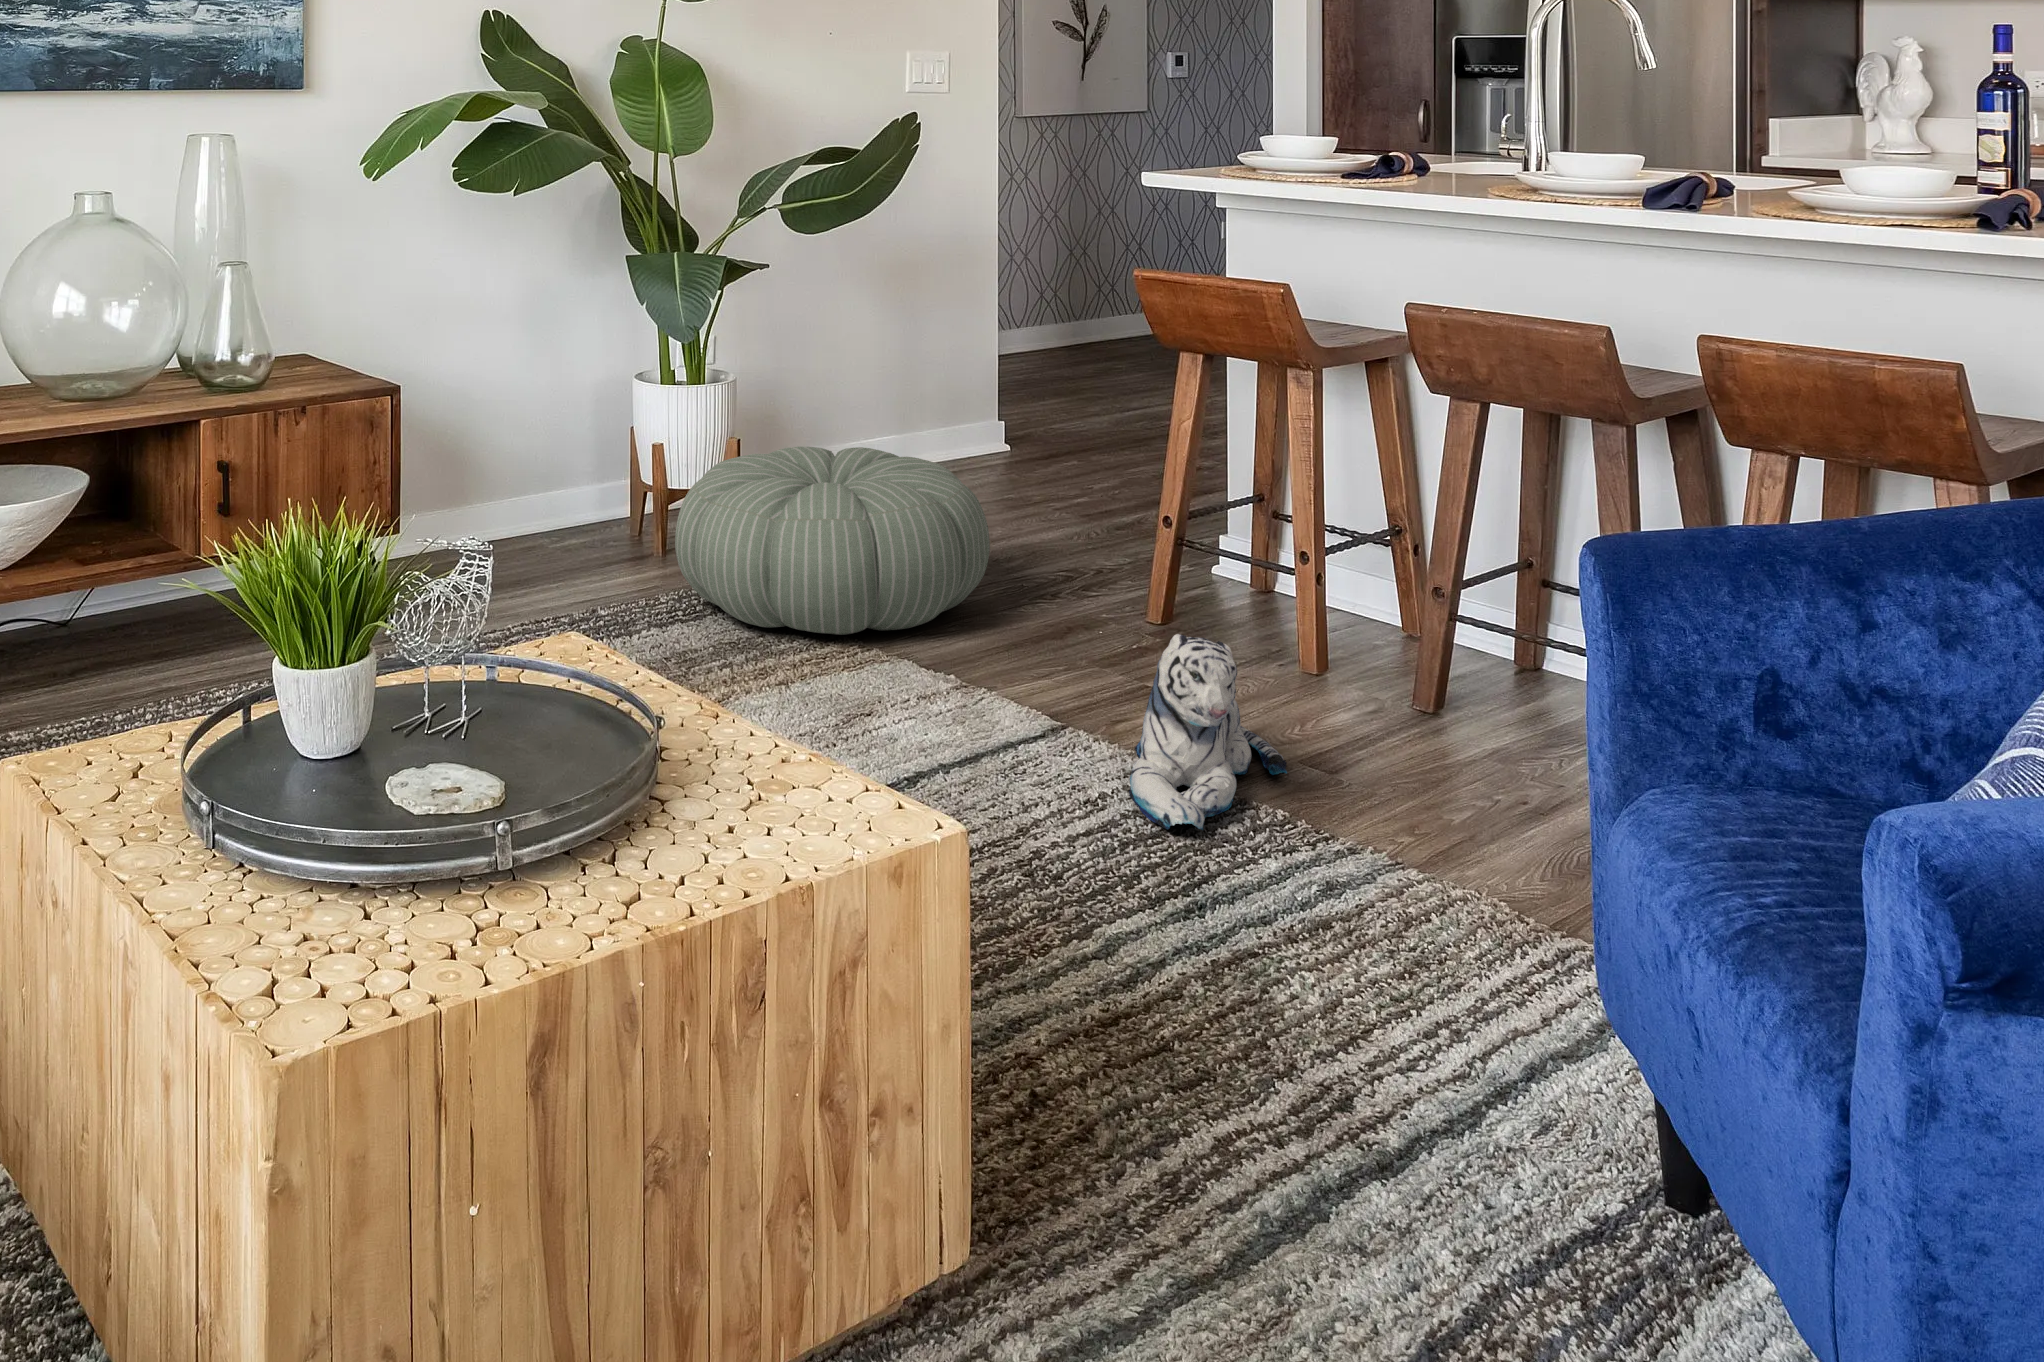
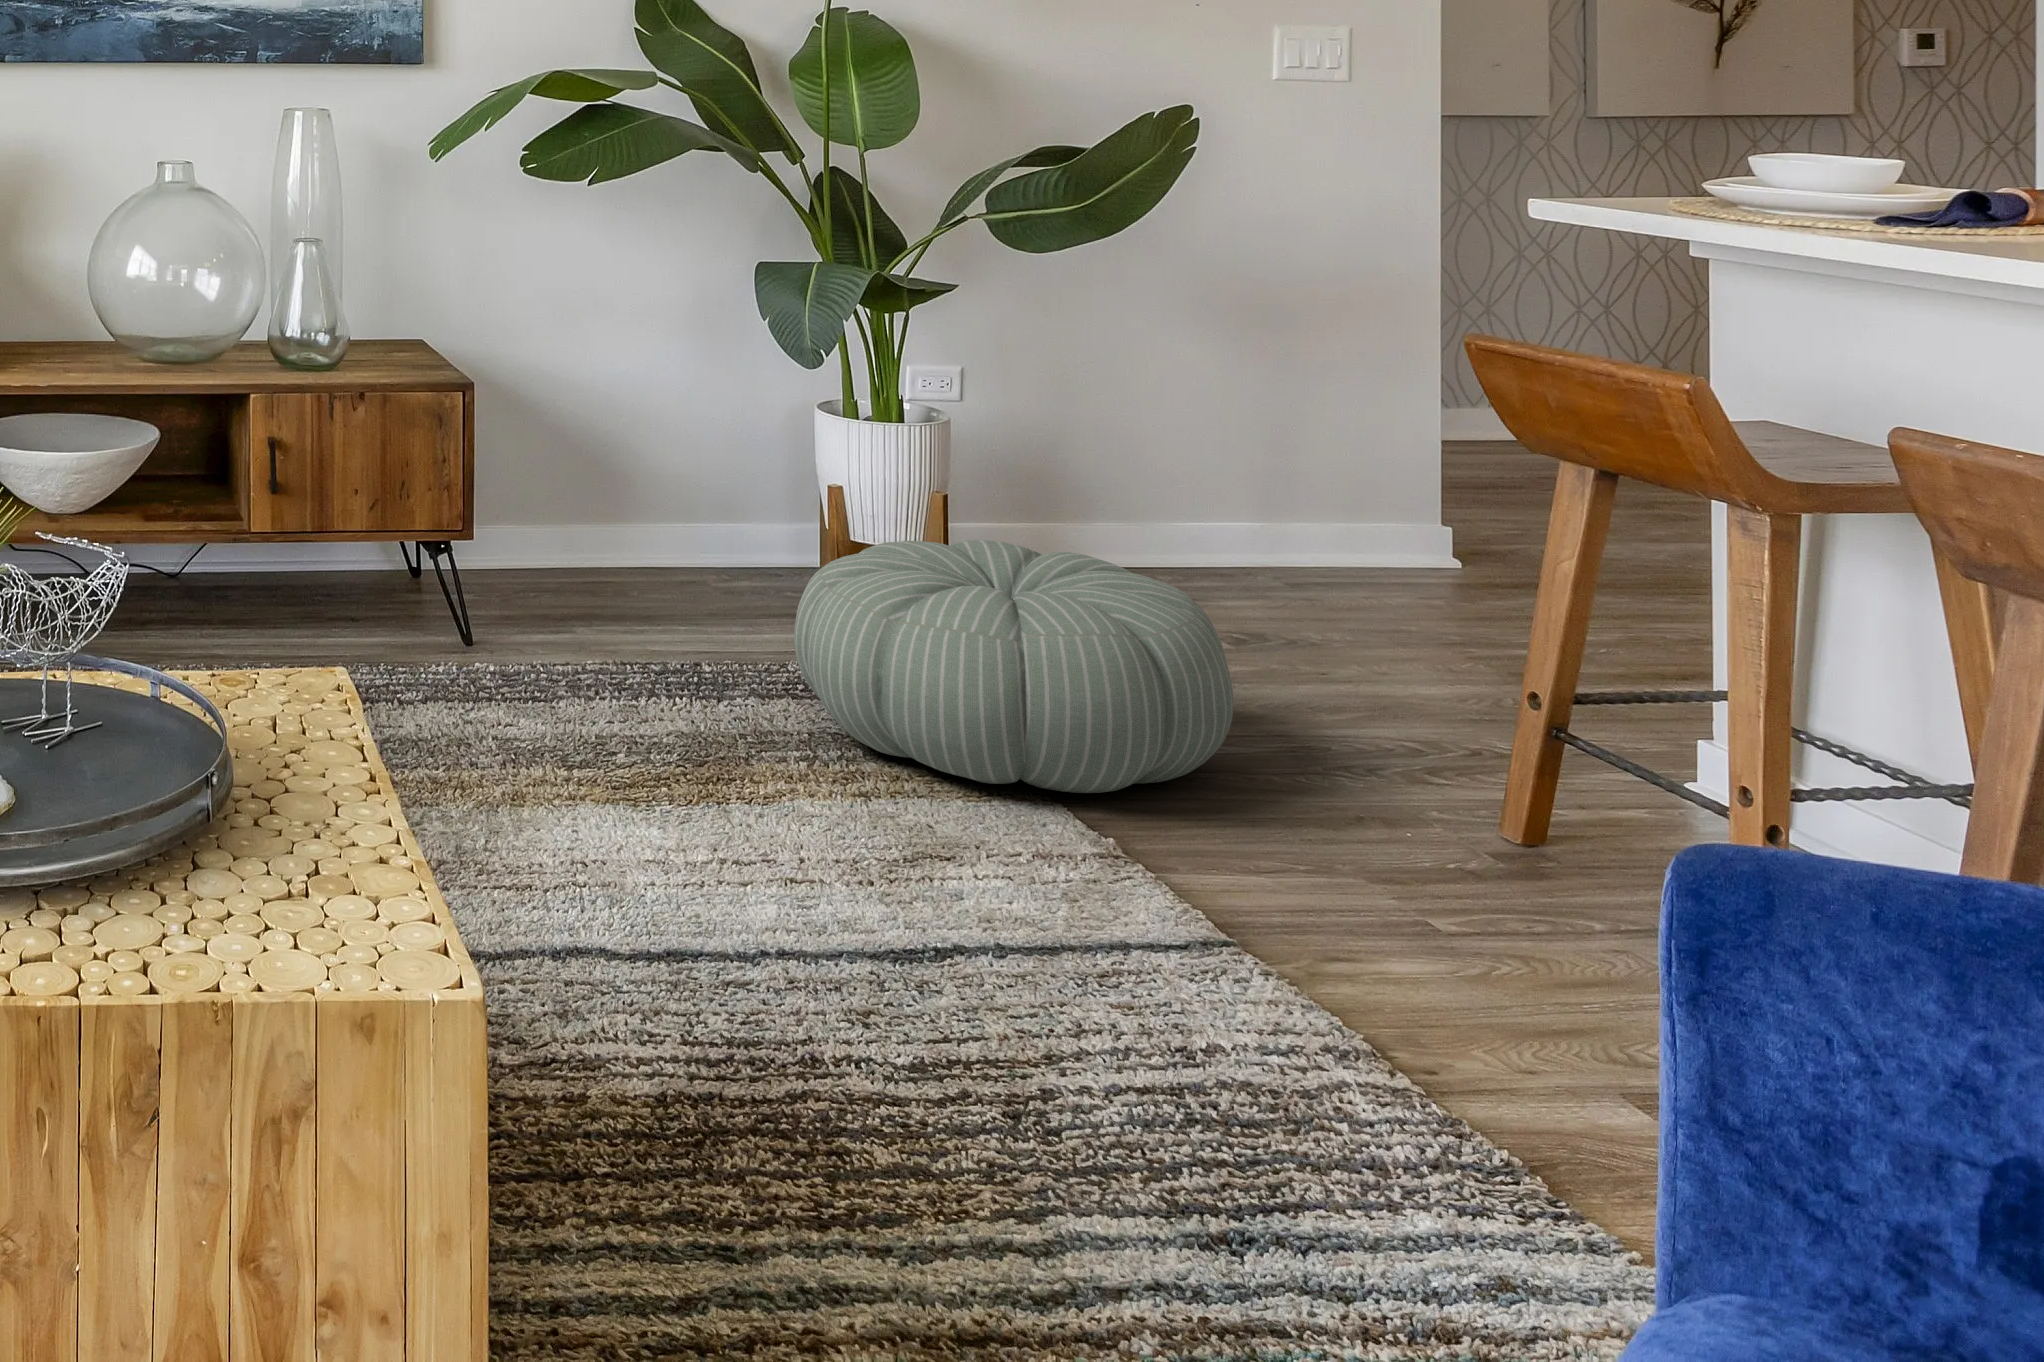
plush toy: present [1129,634,1287,830] -> none [1245,859,1542,1140]

